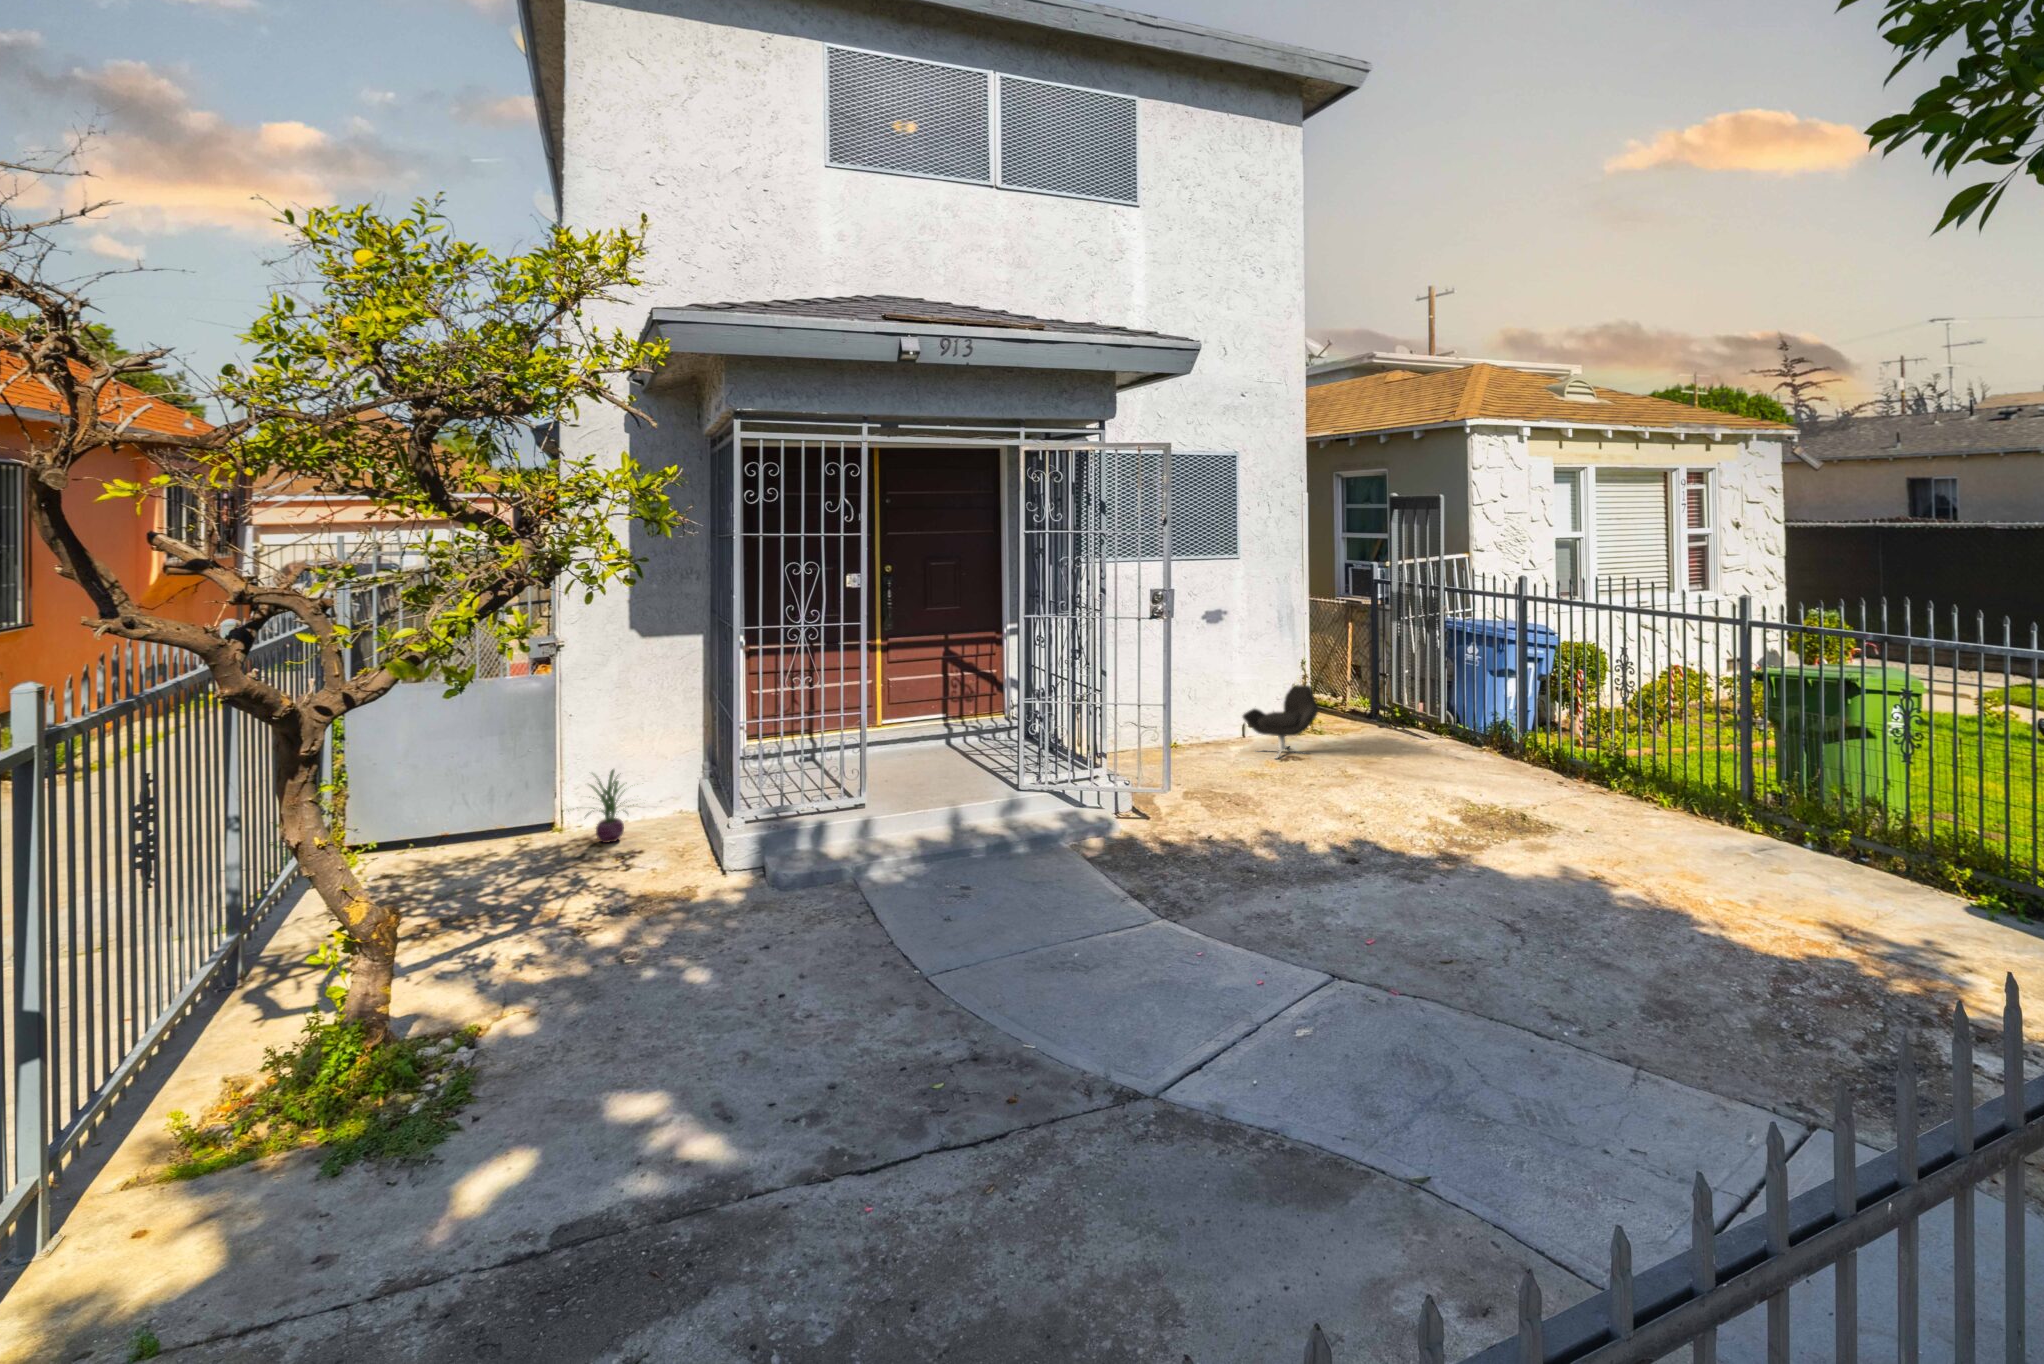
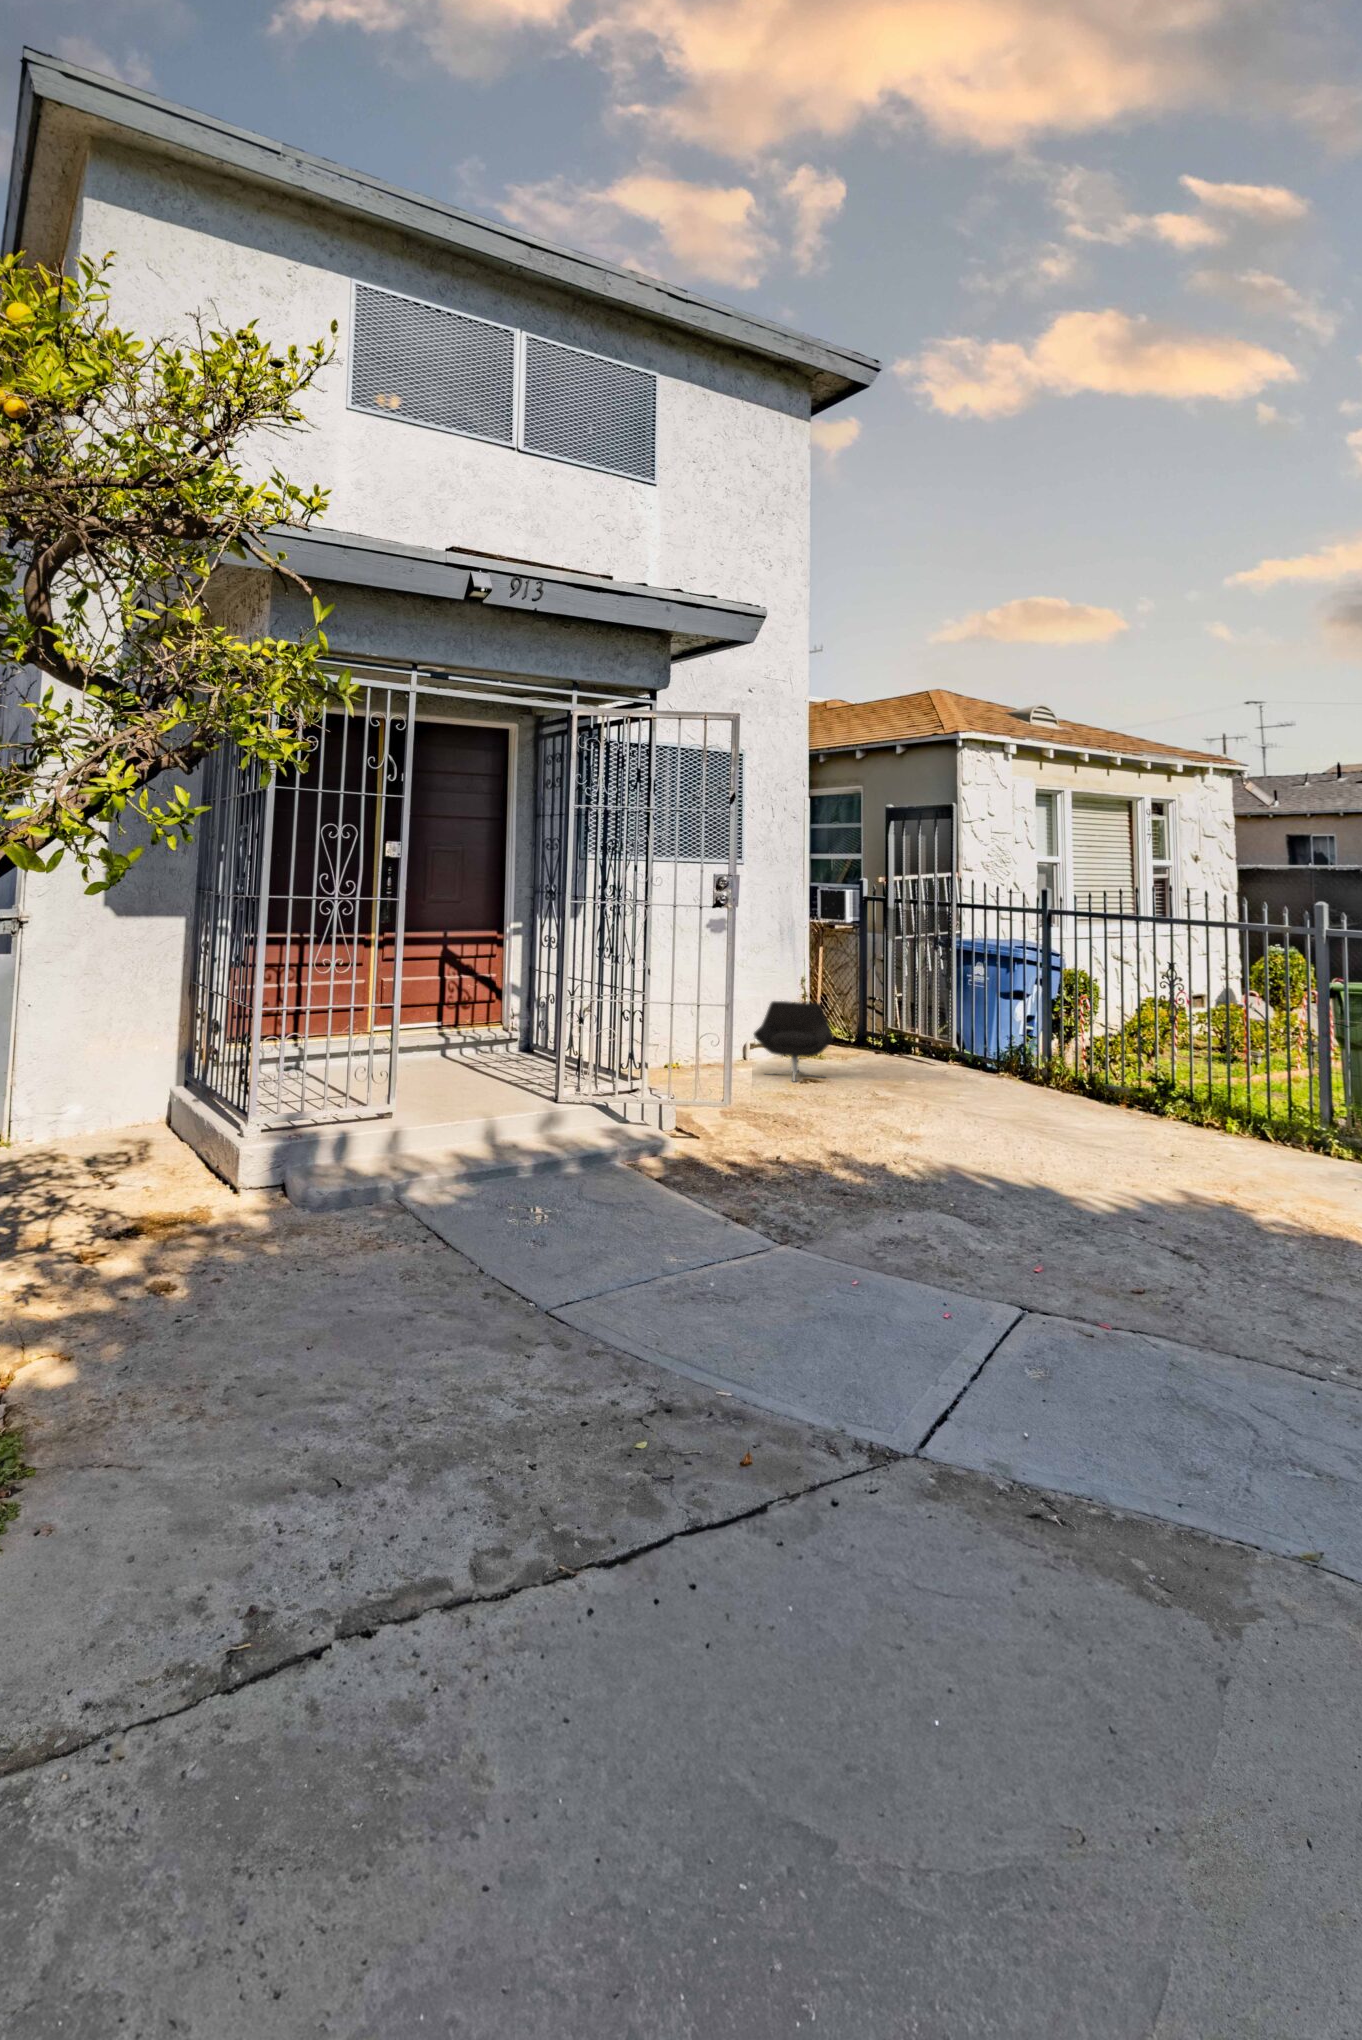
decorative plant: present [586,769,628,843] -> none [19,1067,120,1156]

